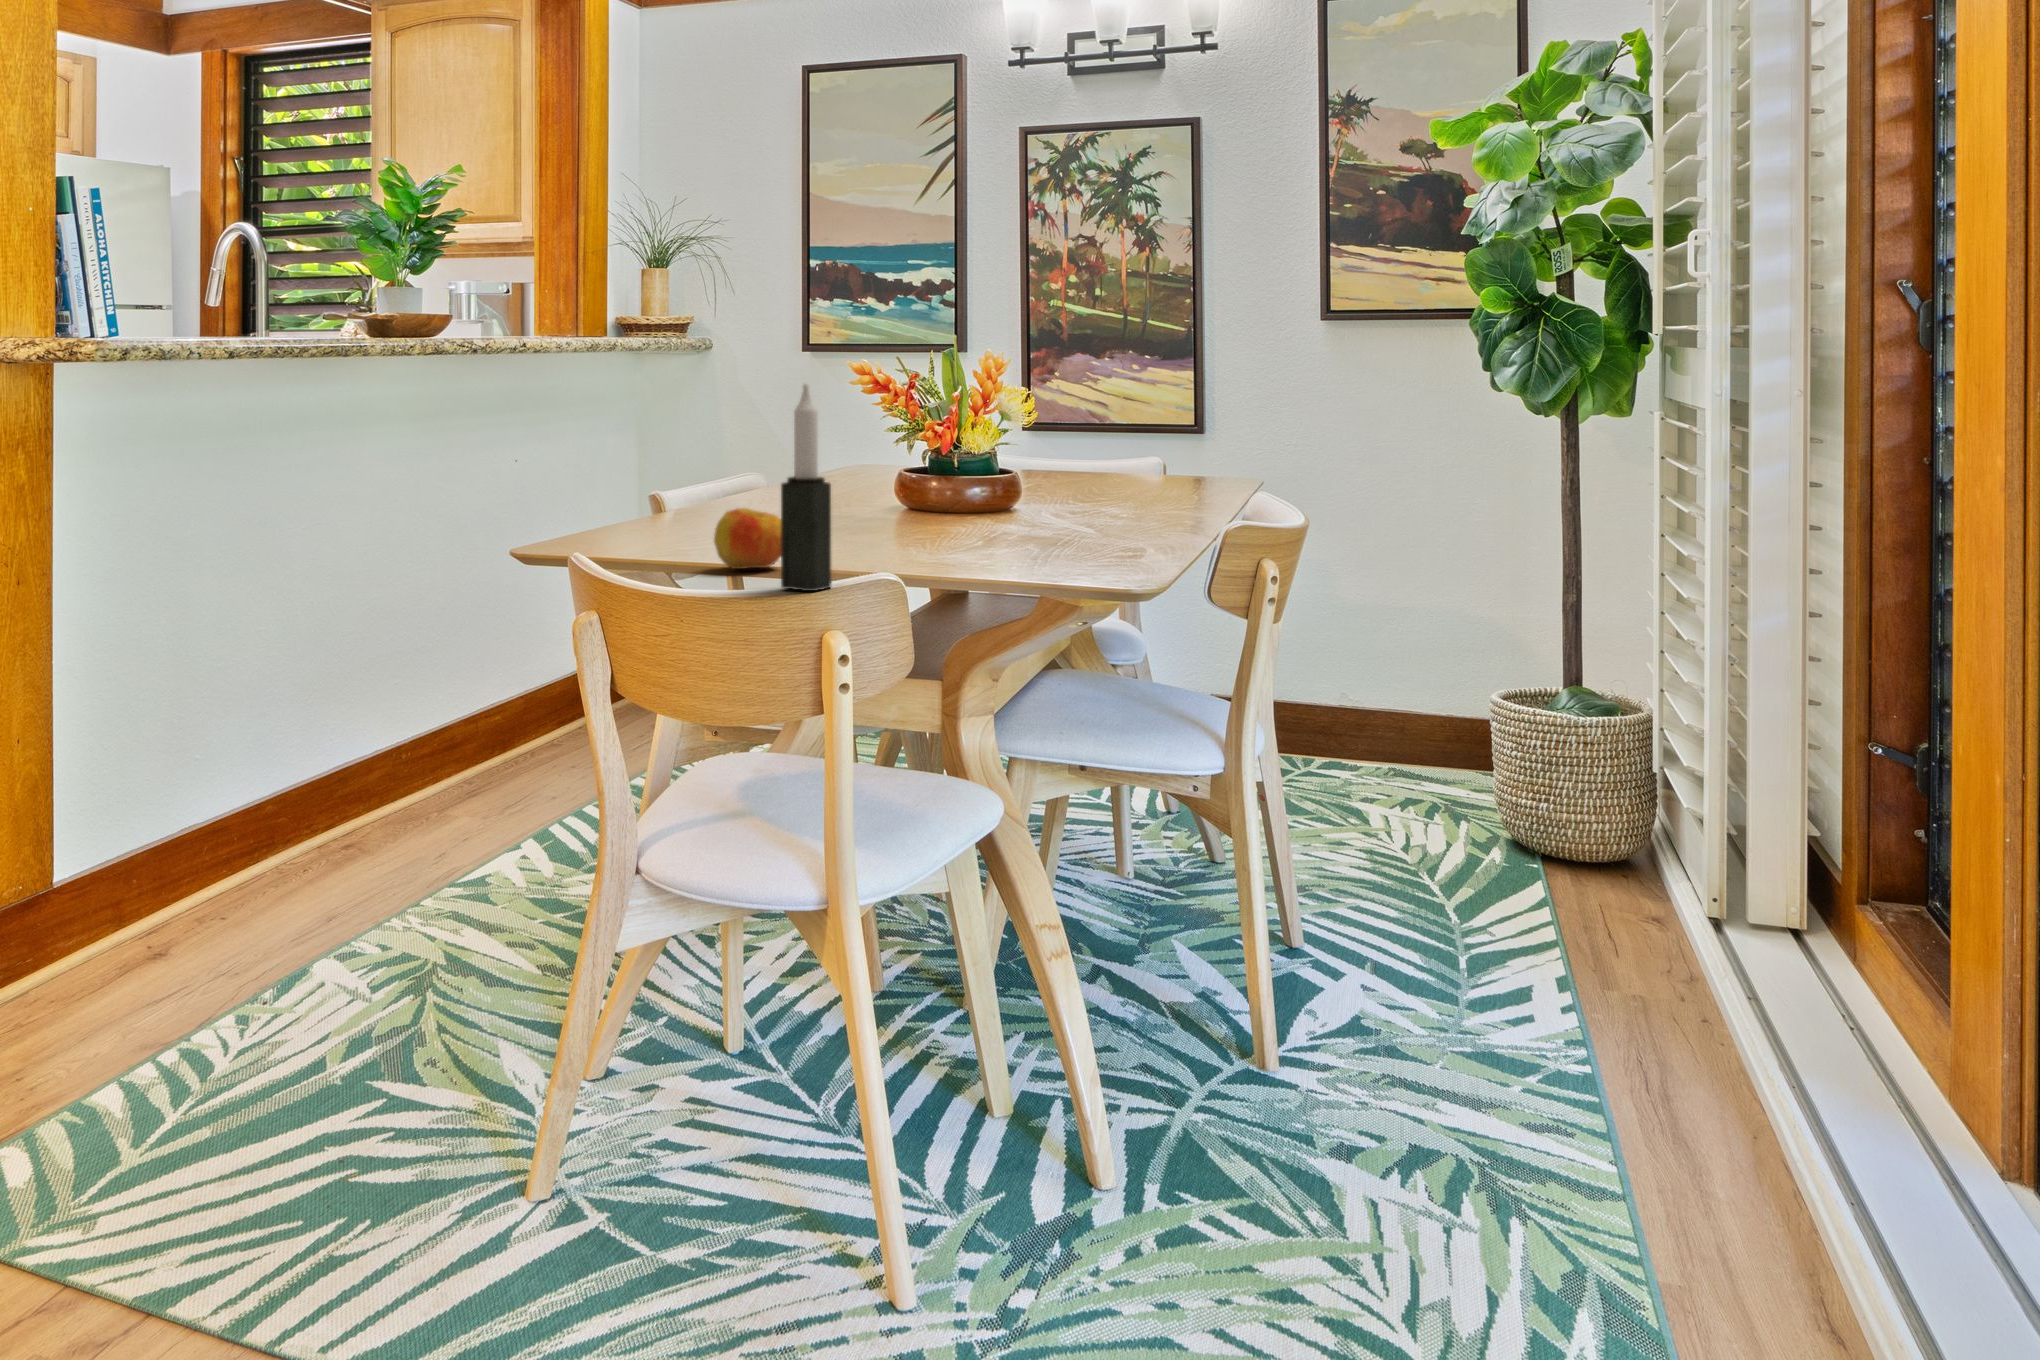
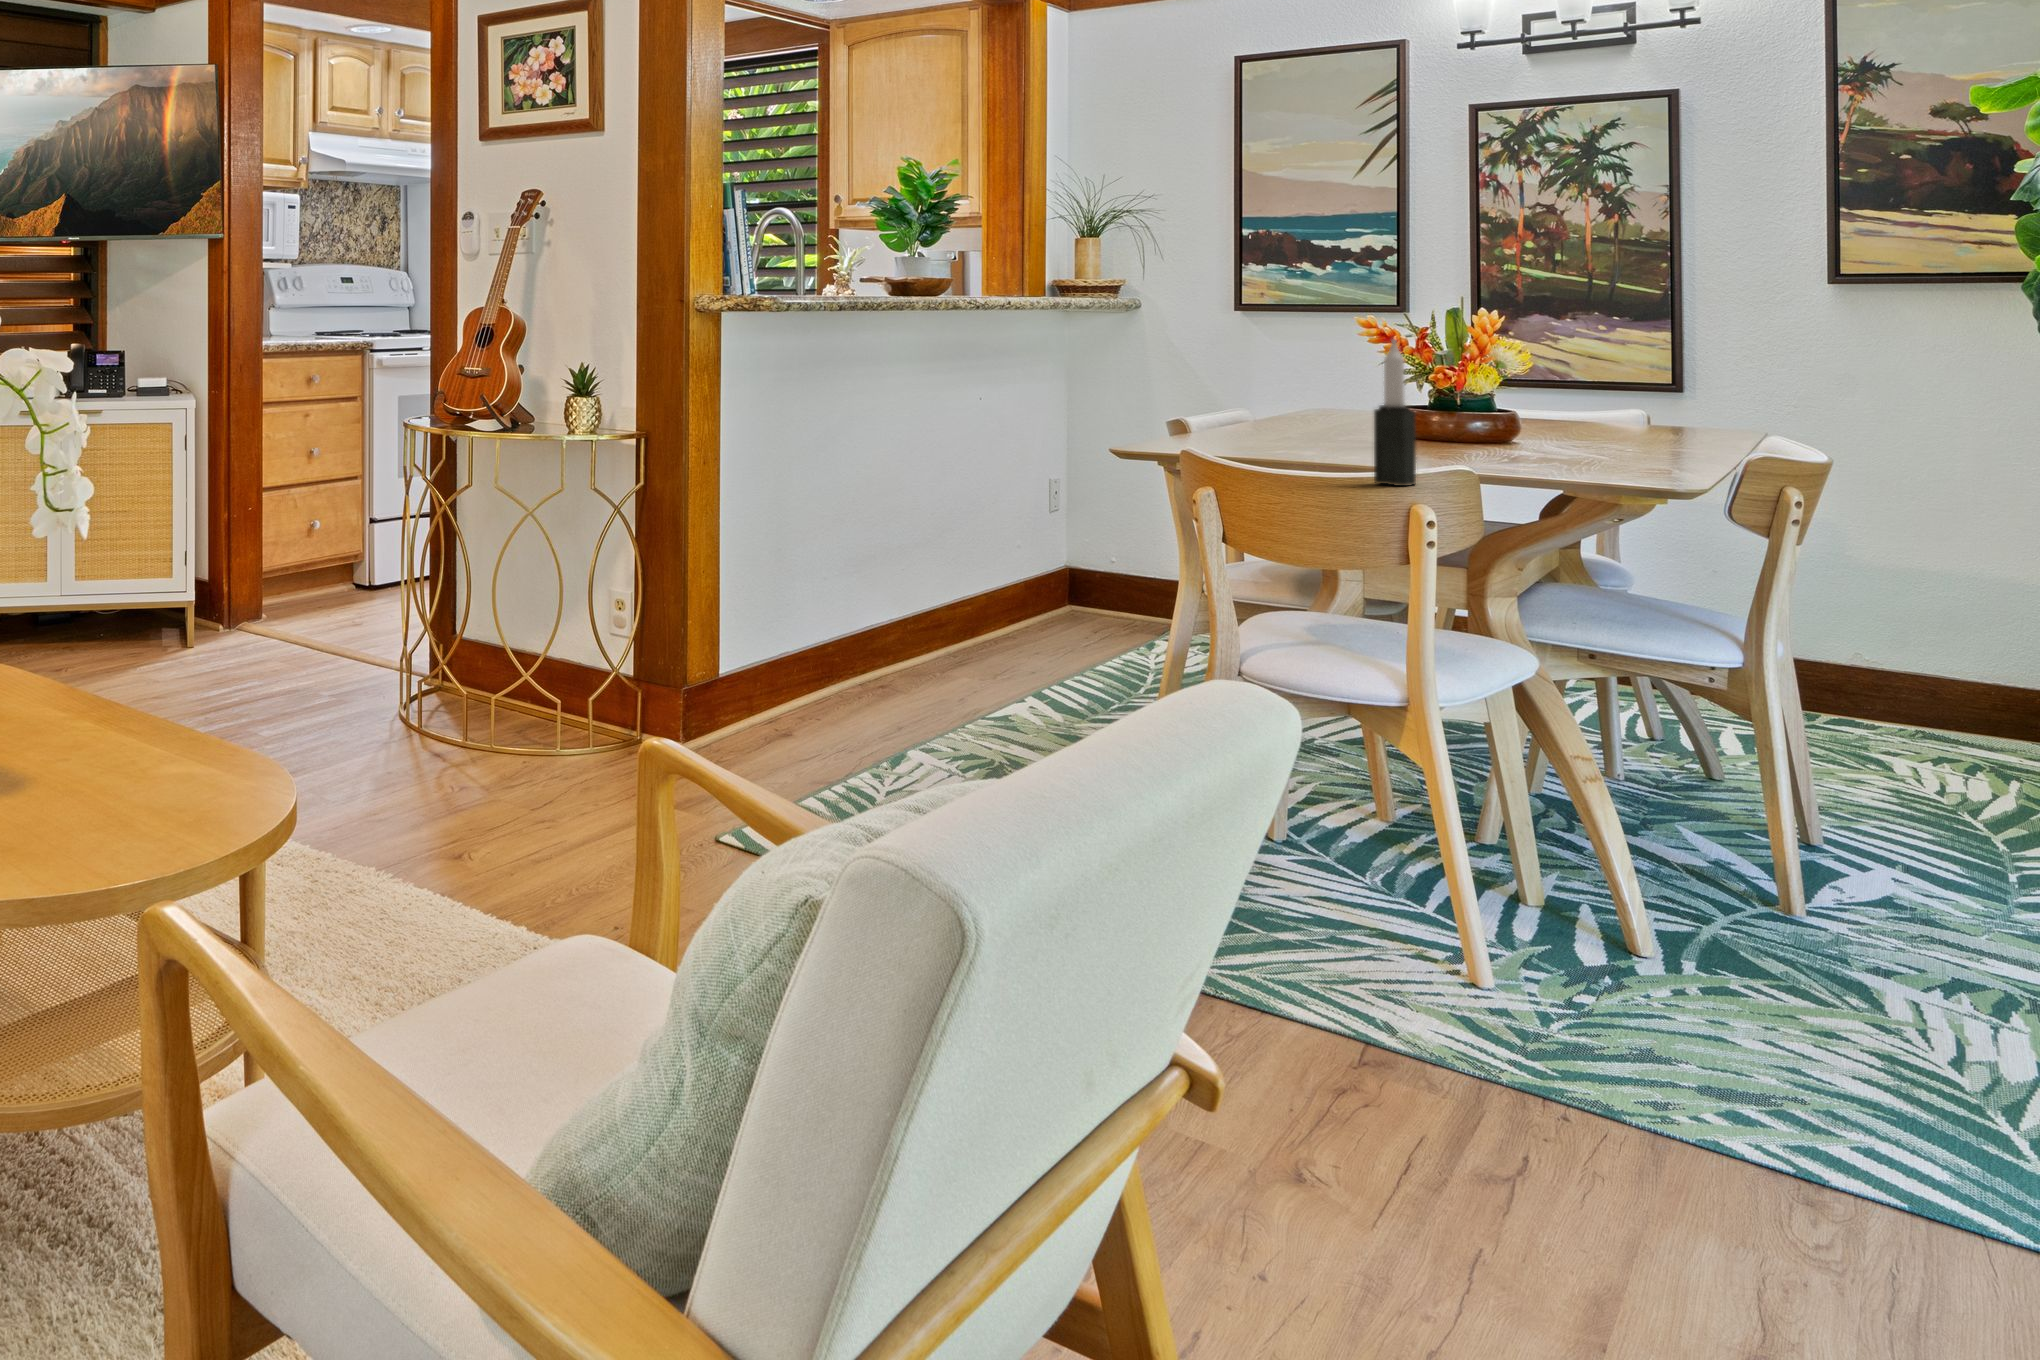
apple: present [714,508,781,569] -> none [1297,428,1359,472]

